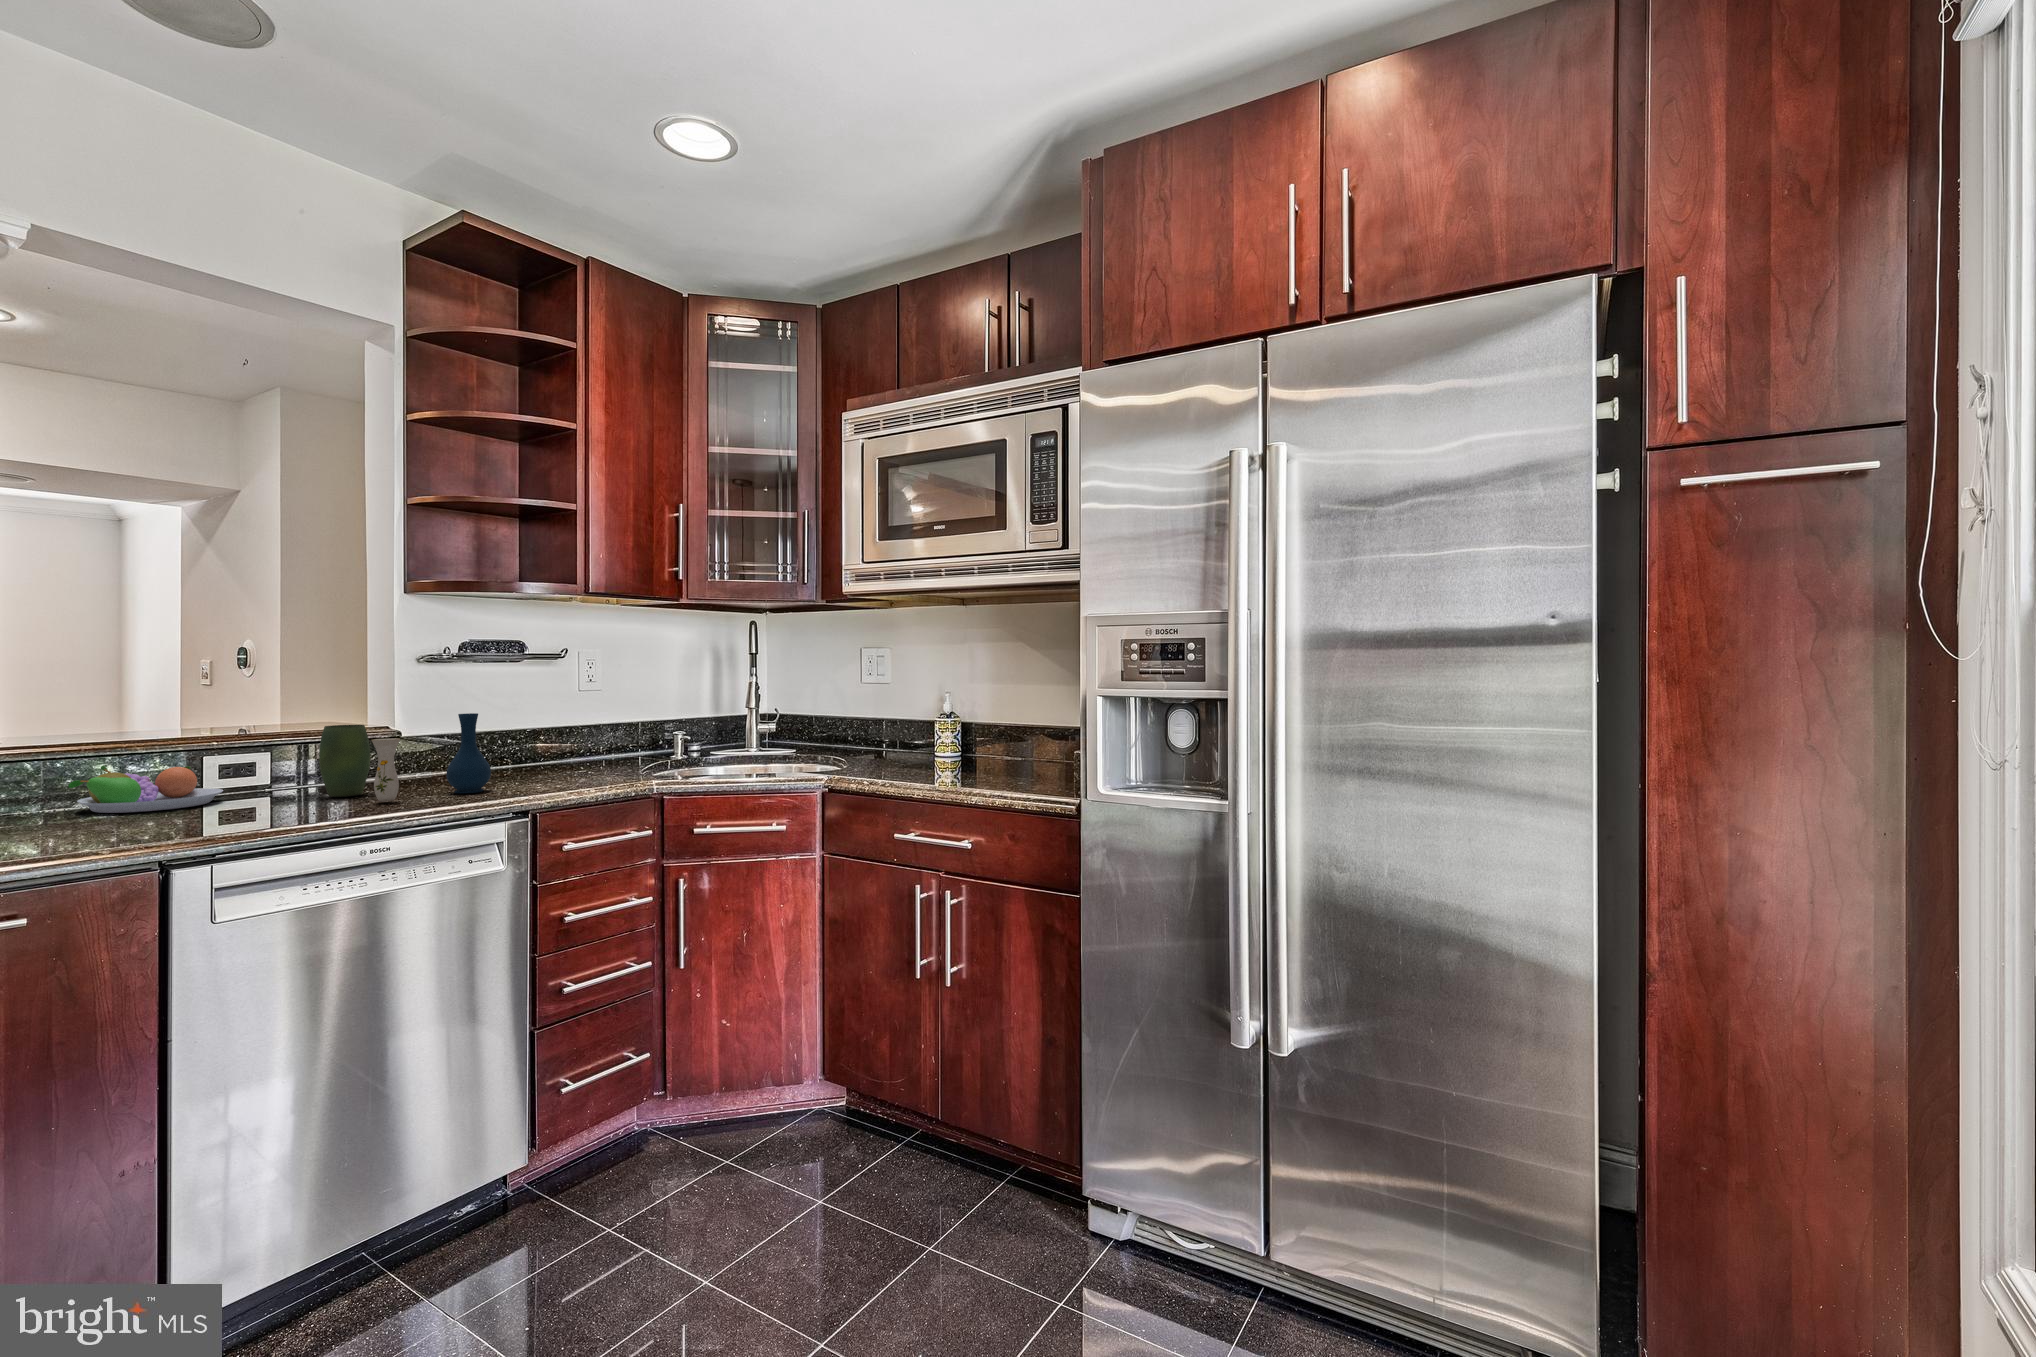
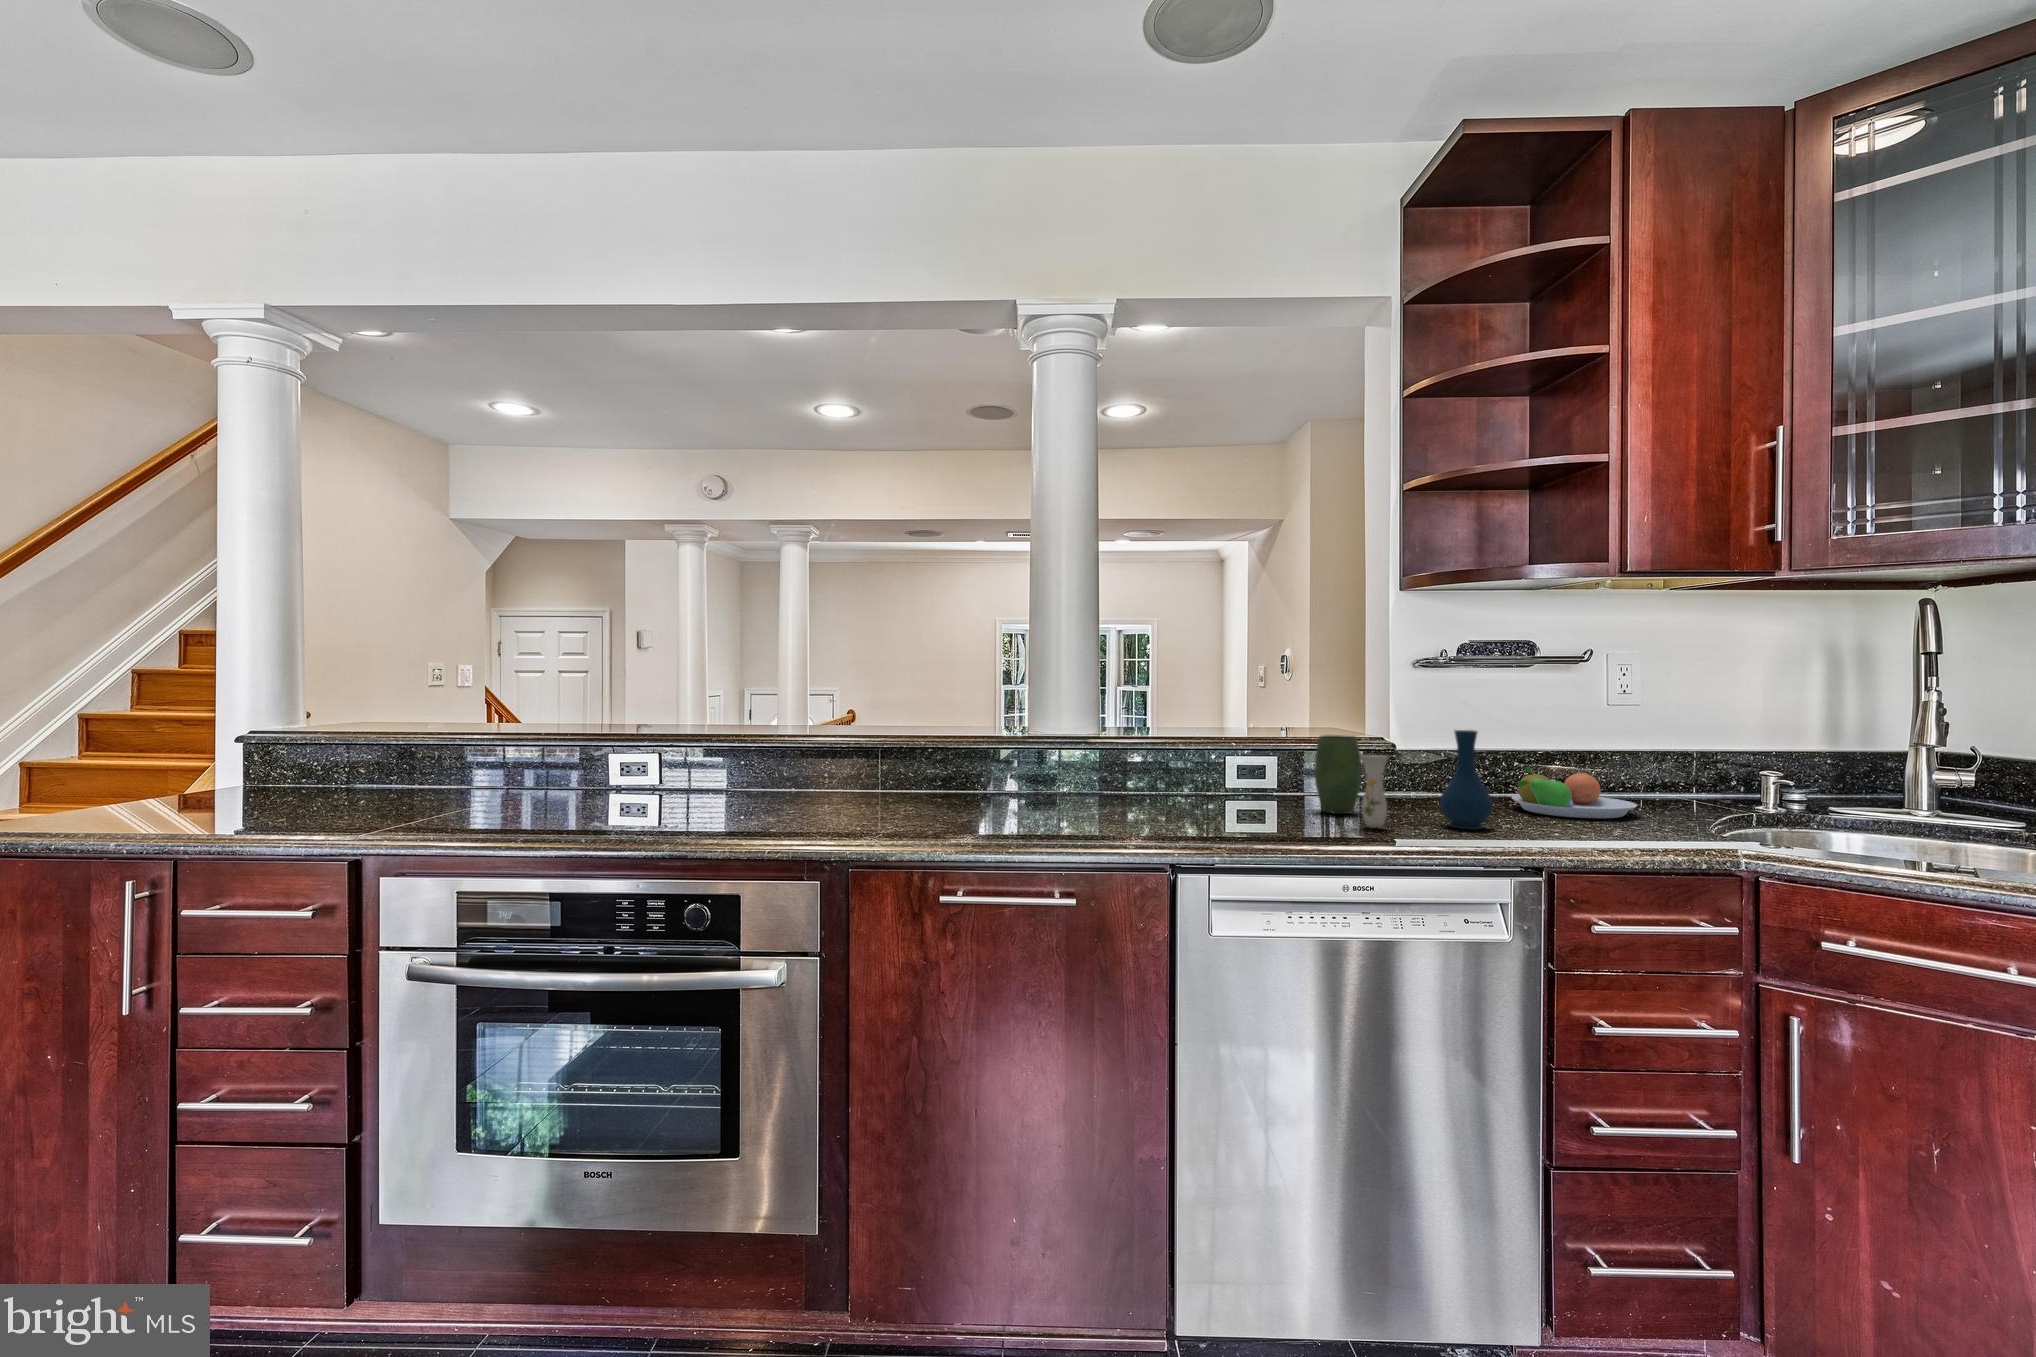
fruit bowl: present [68,766,223,813] -> present [1512,767,1637,818]

